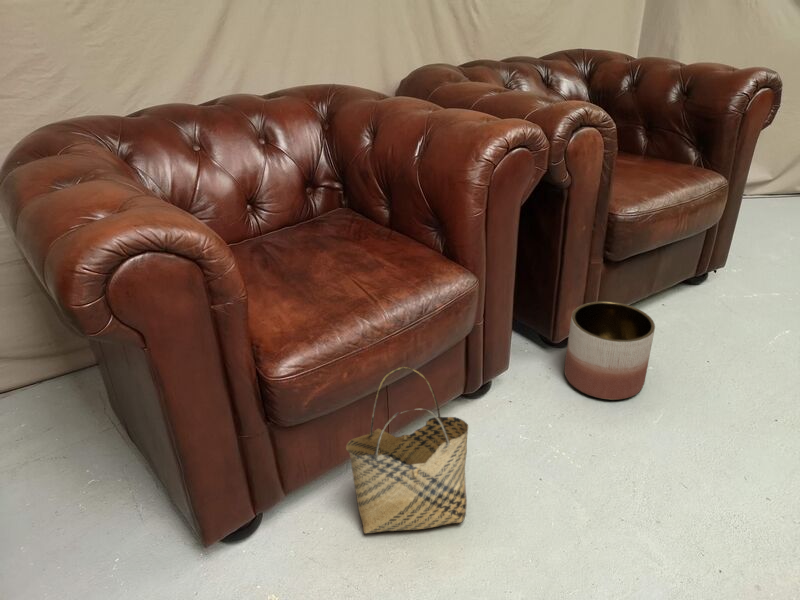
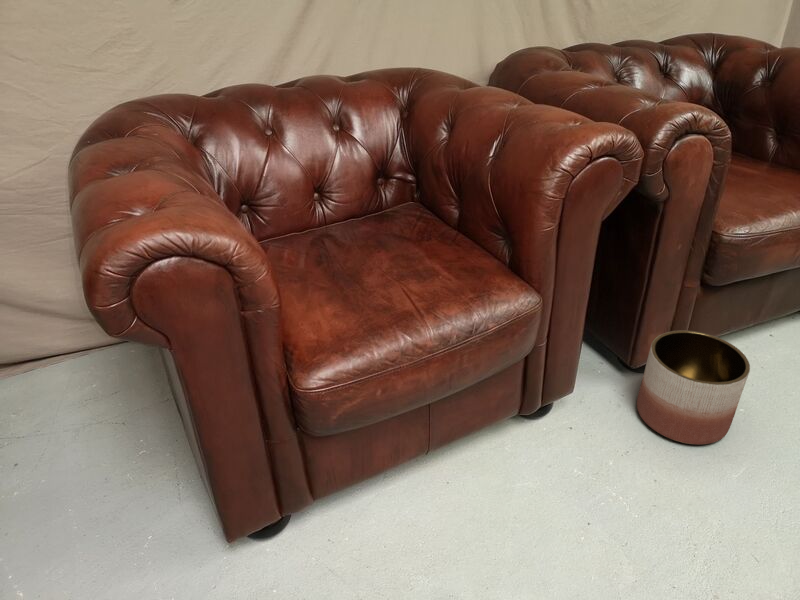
woven basket: present [346,367,468,533] -> none [374,389,508,560]

